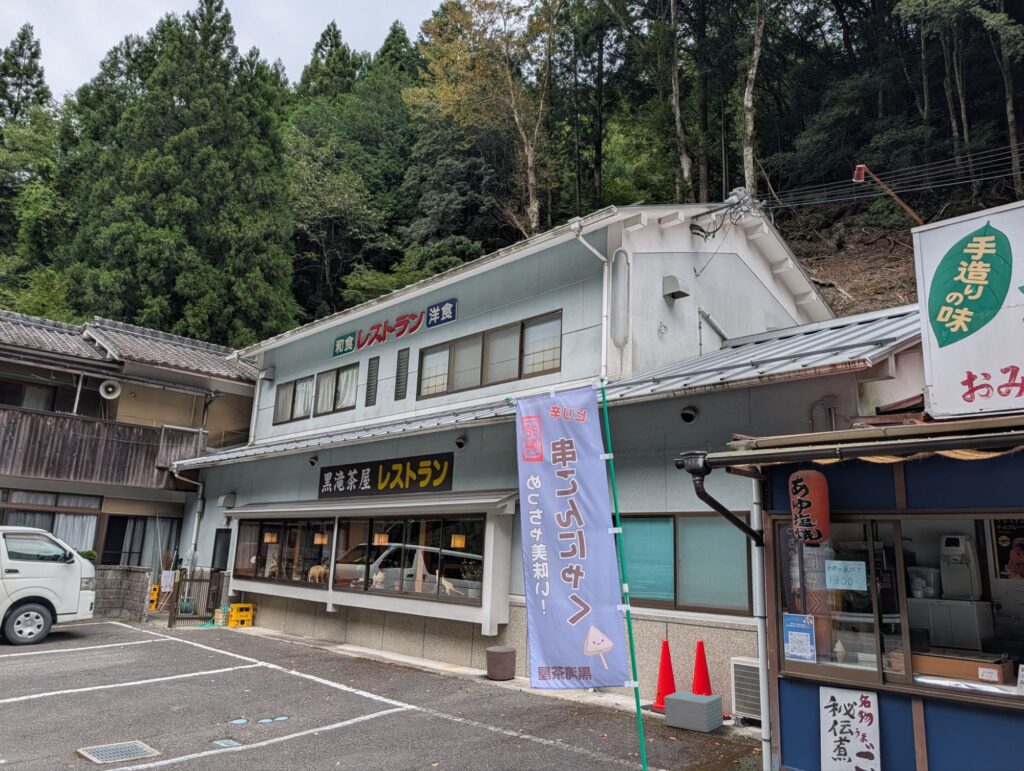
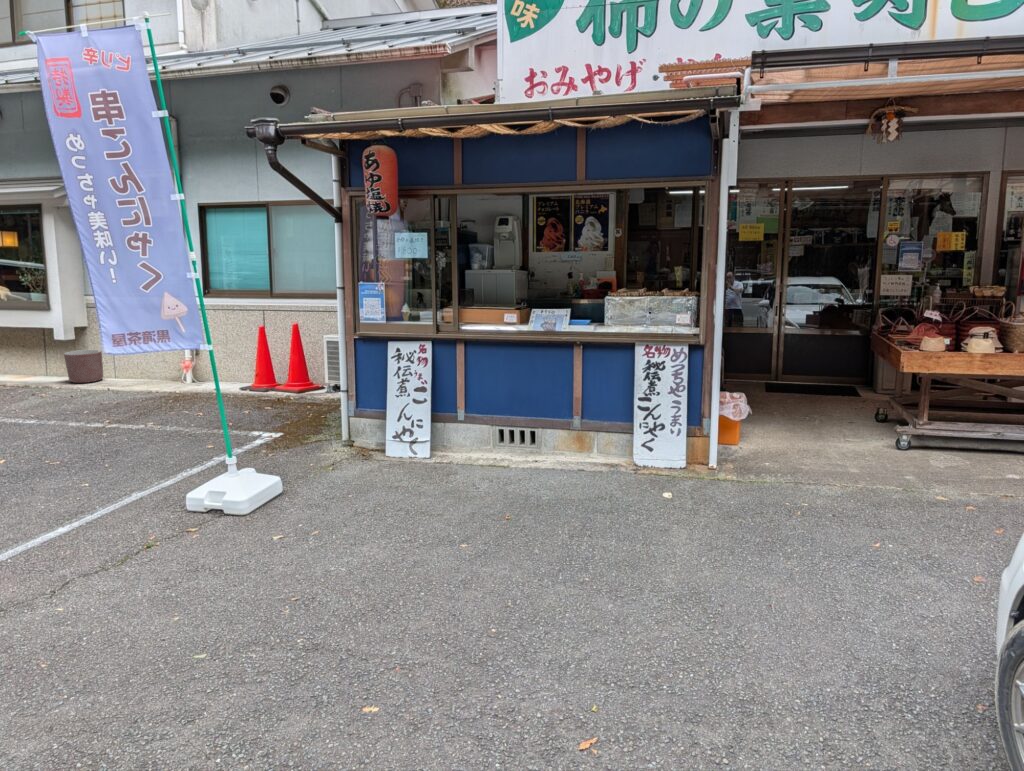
storage box: present [664,690,723,732] -> none [260,370,316,401]

